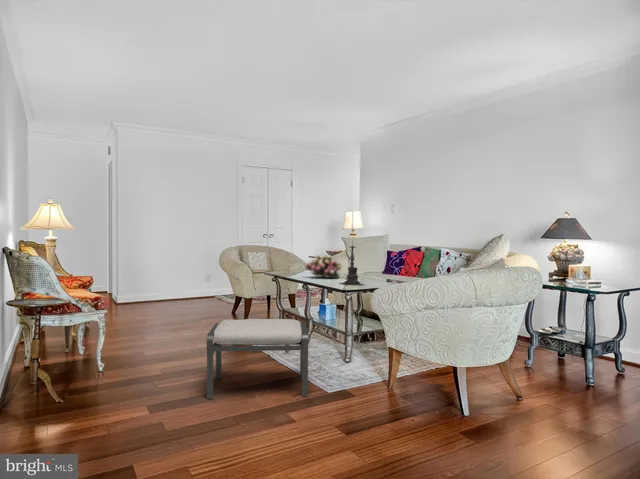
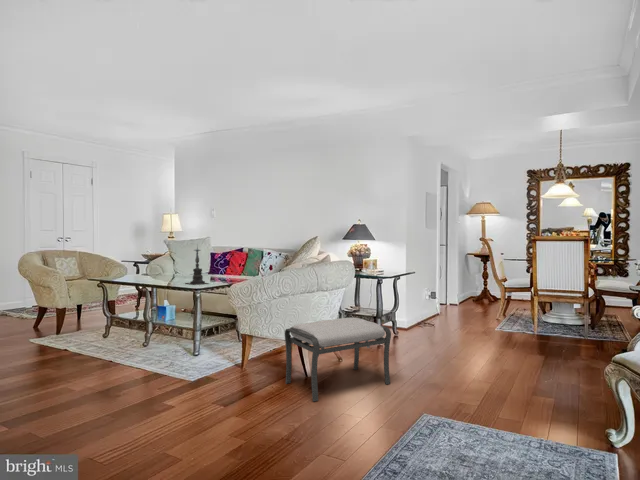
flower arrangement: present [305,255,341,278] -> none [142,258,180,280]
ottoman: present [206,319,308,399] -> present [285,318,391,401]

